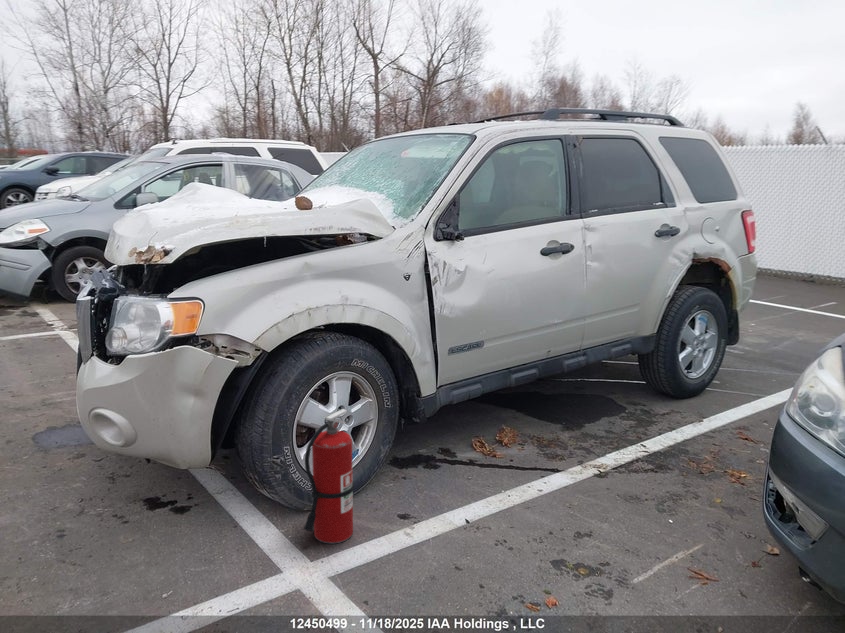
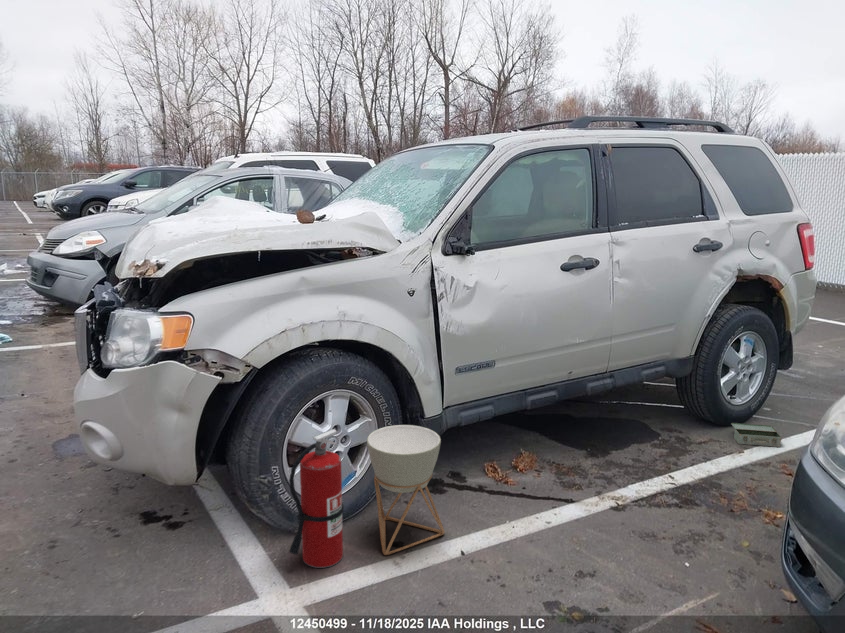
toolbox: none [688,396,734,416] -> present [731,423,782,447]
planter: none [372,404,446,528] -> present [367,425,445,555]

